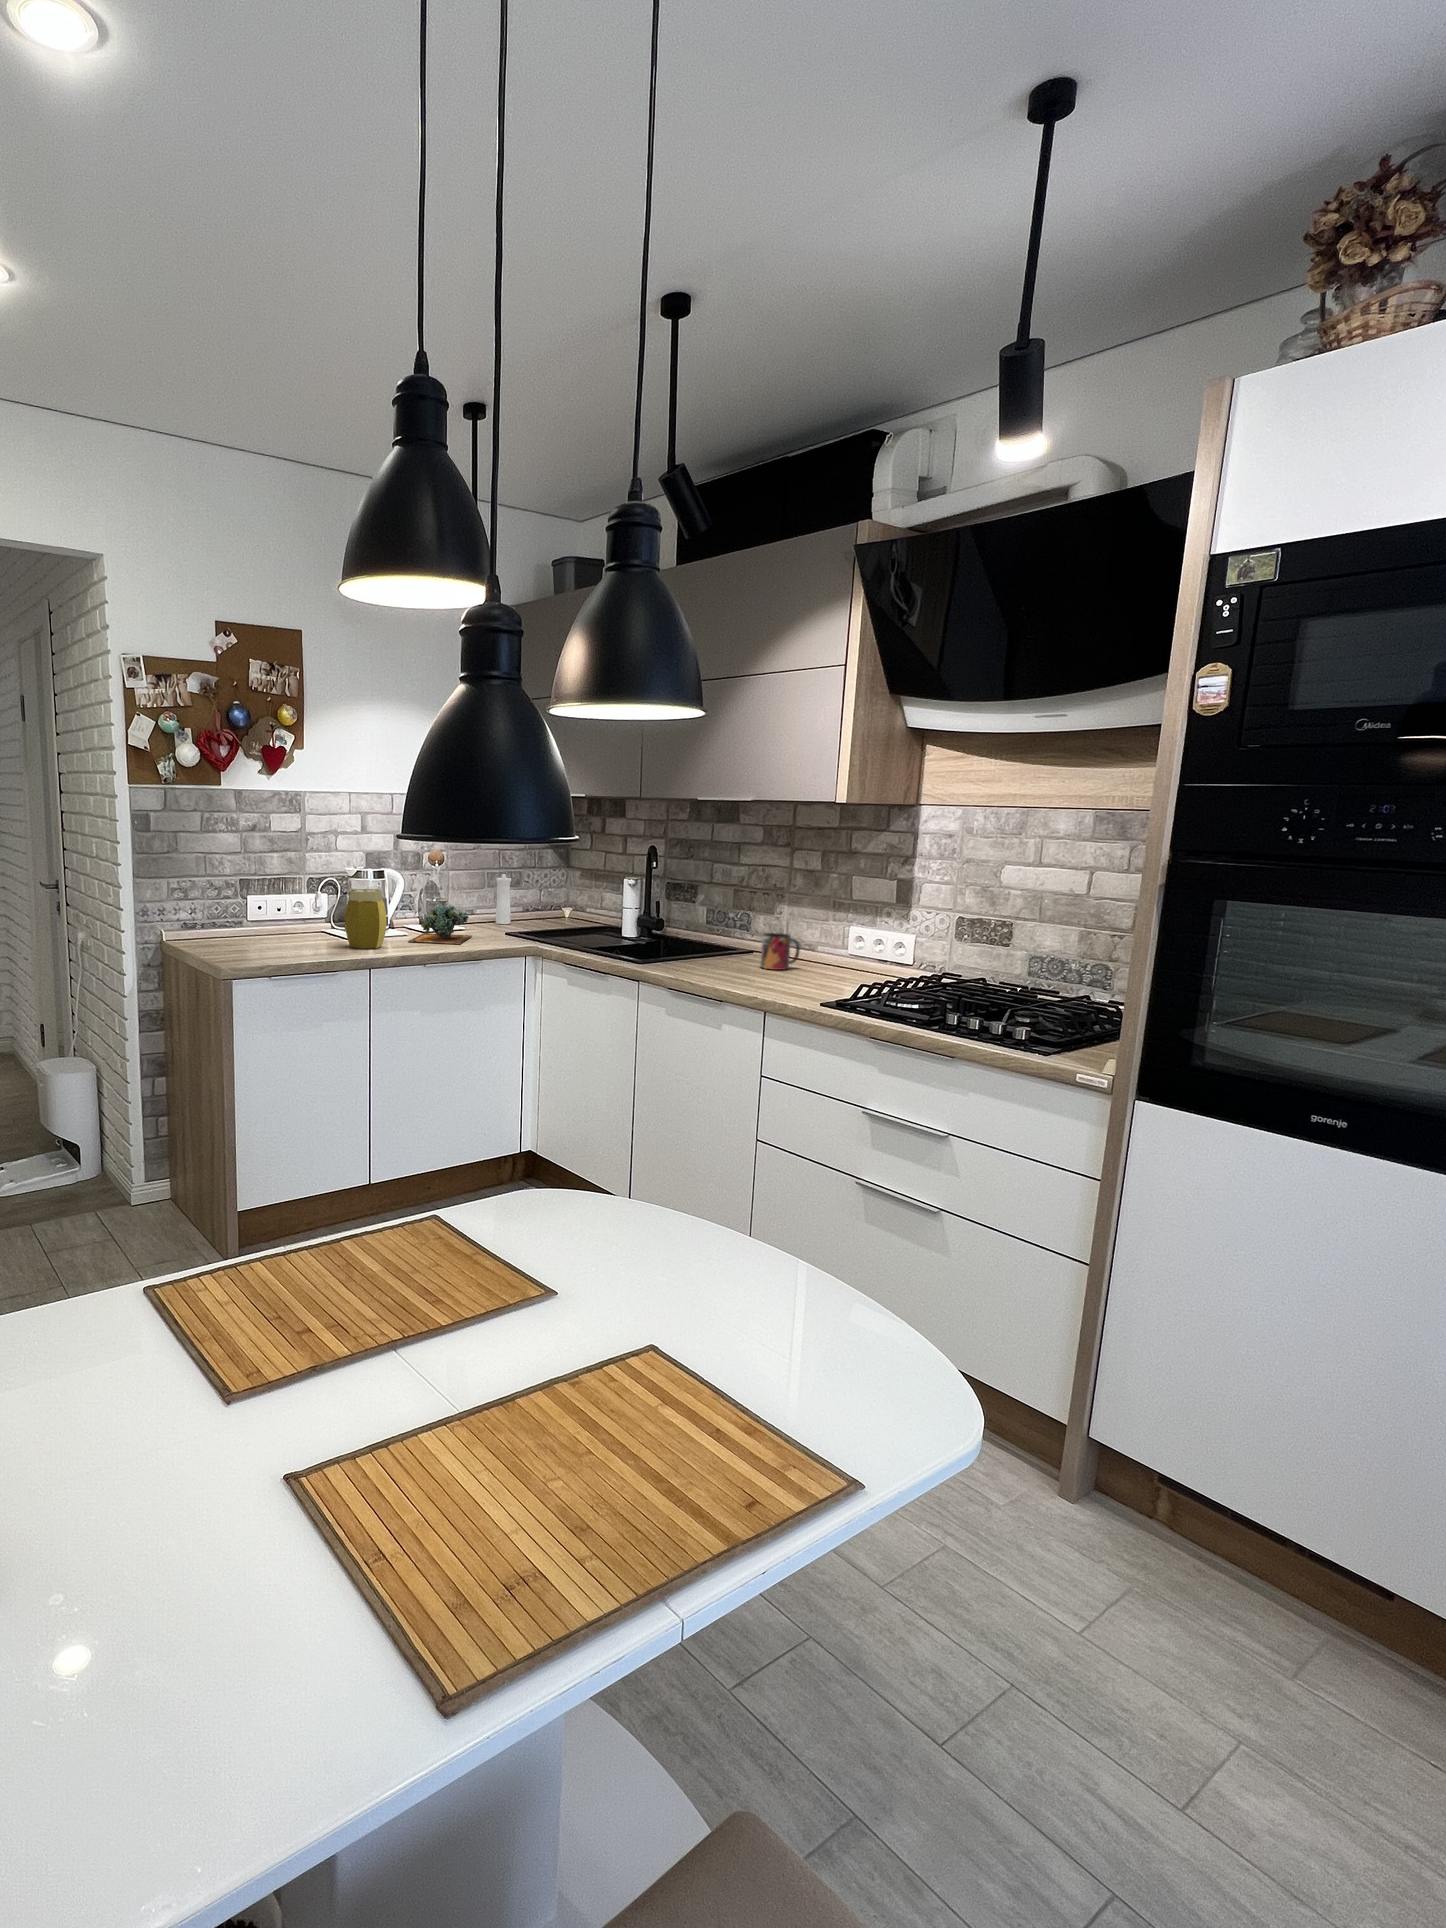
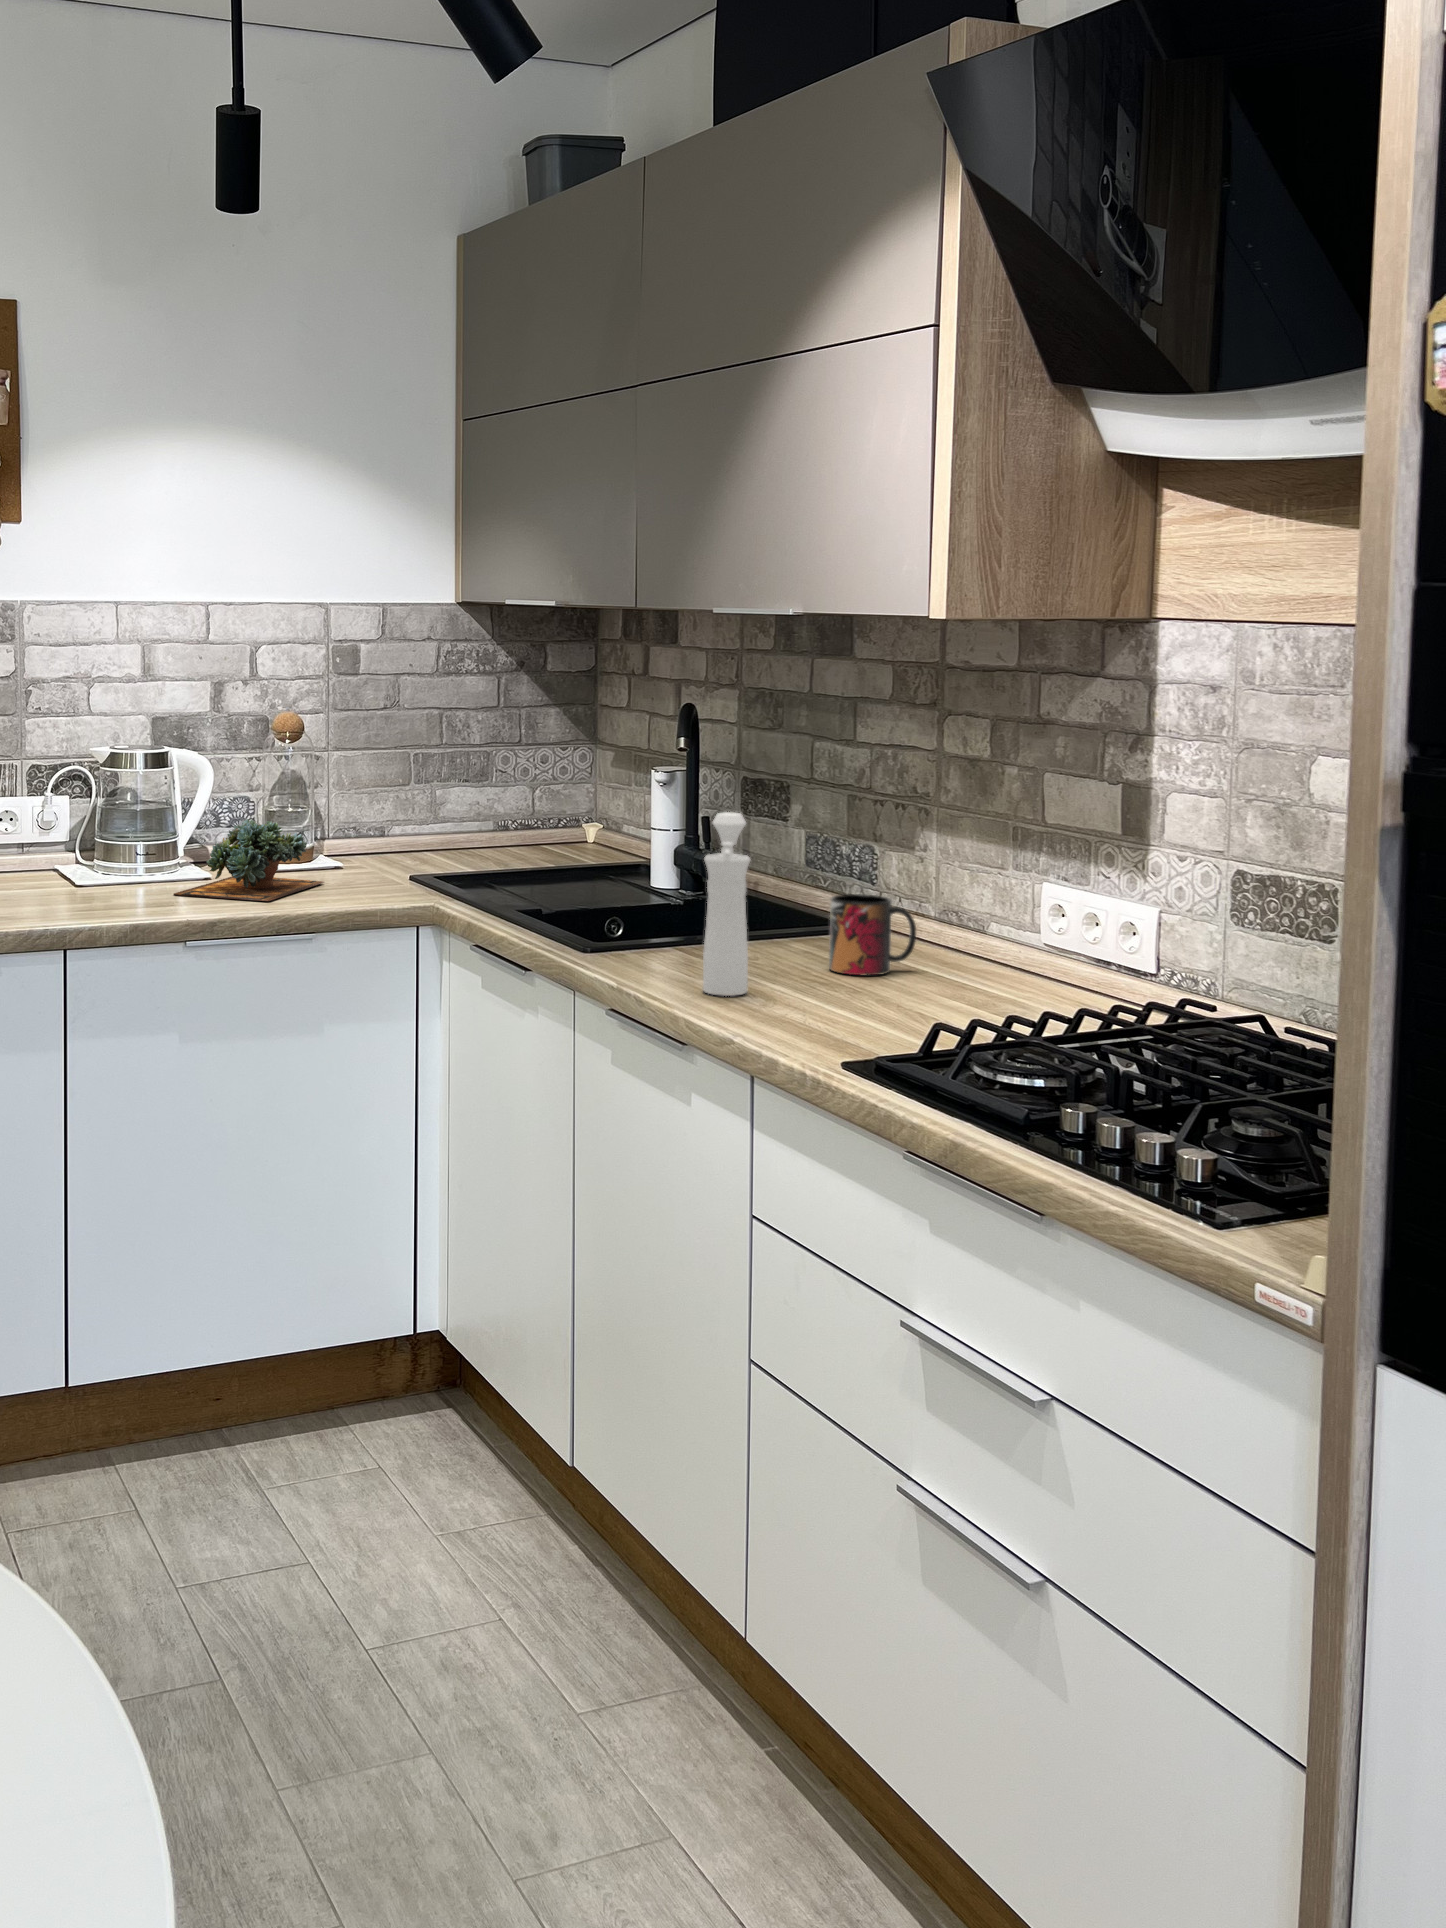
pepper mill: present [496,874,511,924] -> present [703,812,750,996]
jar: present [345,889,386,949] -> none [30,791,113,909]

